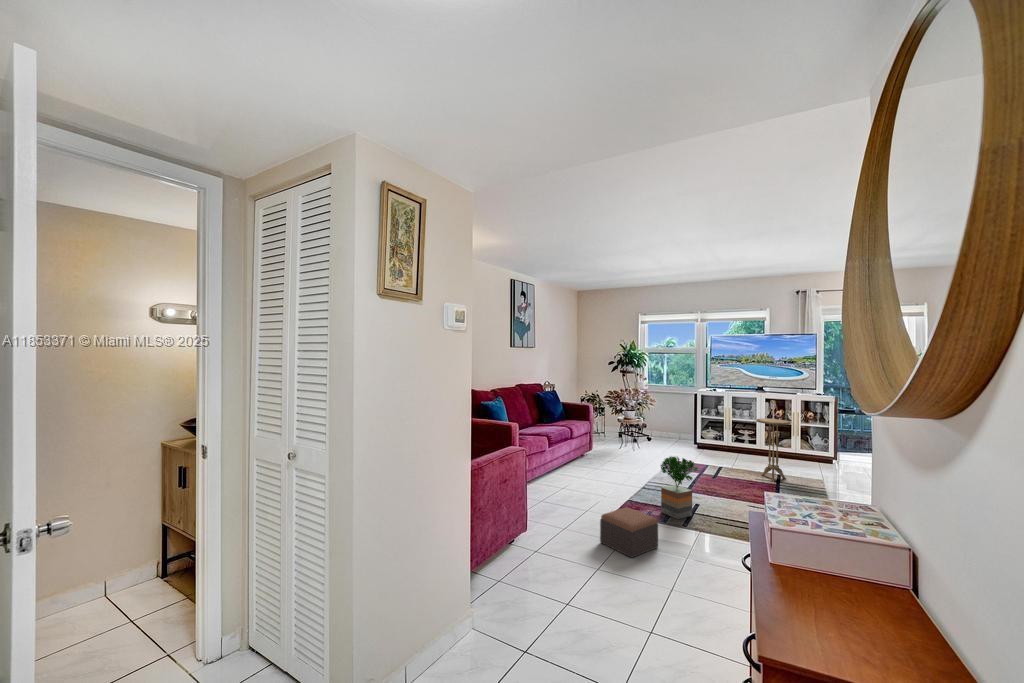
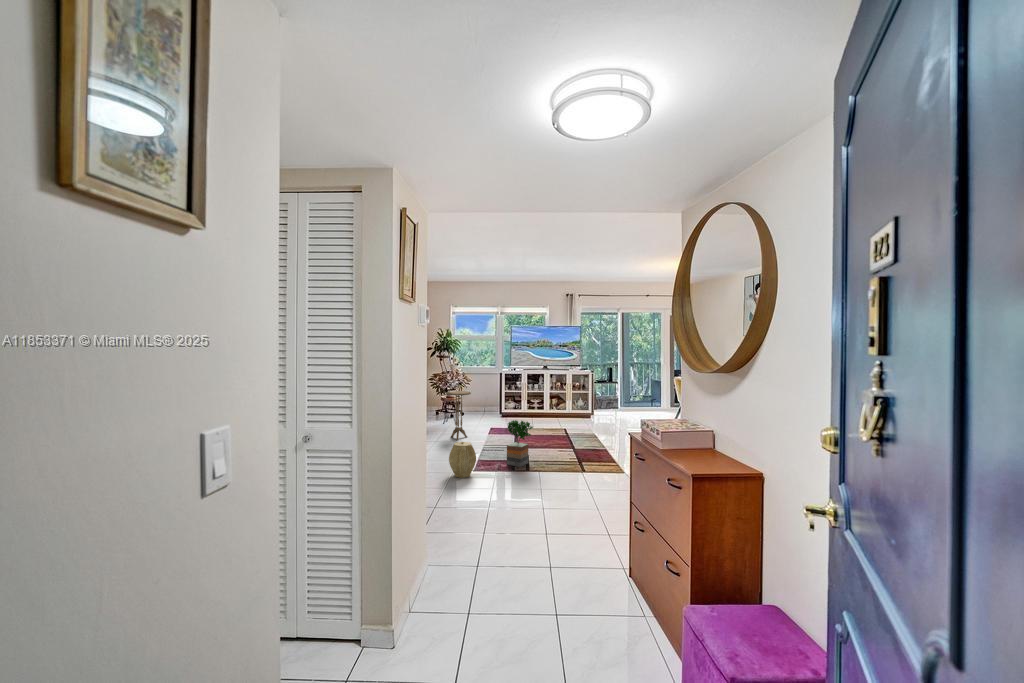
side table: present [756,419,791,481] -> present [447,391,471,440]
woven basket: none [580,475,613,520] -> present [449,442,476,478]
footstool: present [600,507,658,558] -> none [479,461,520,496]

